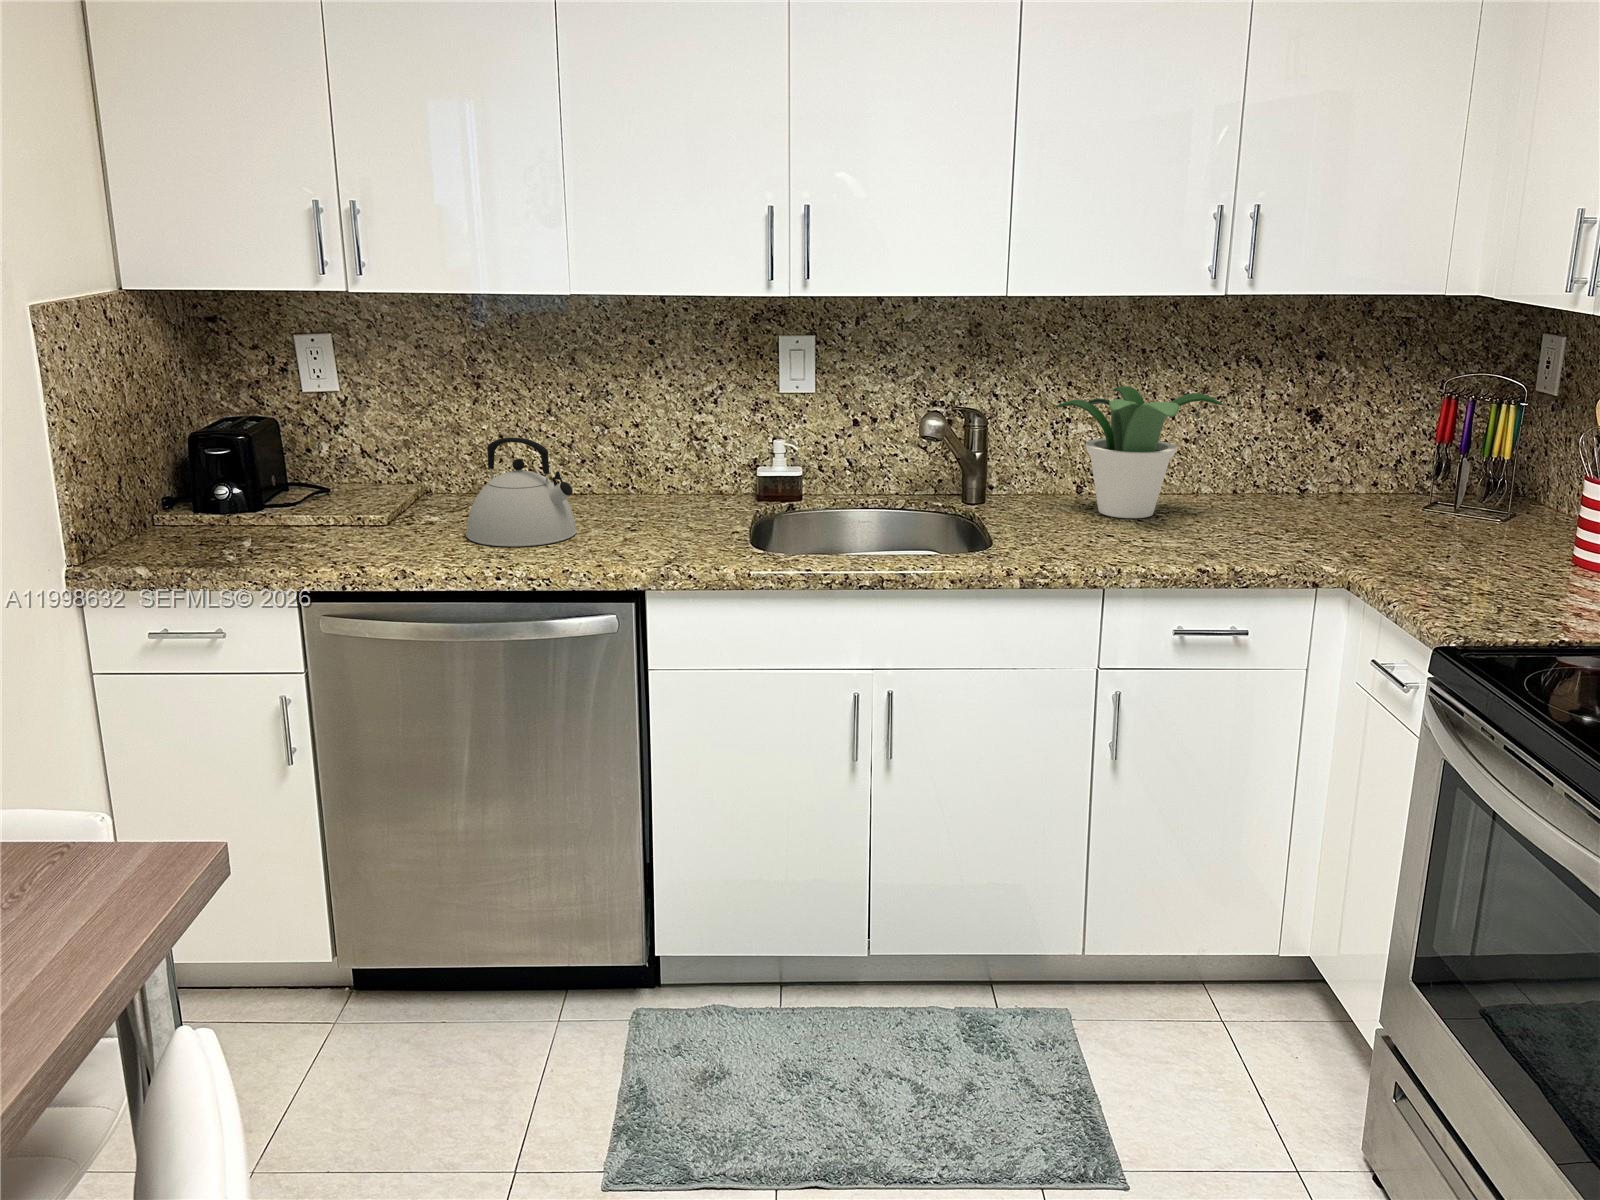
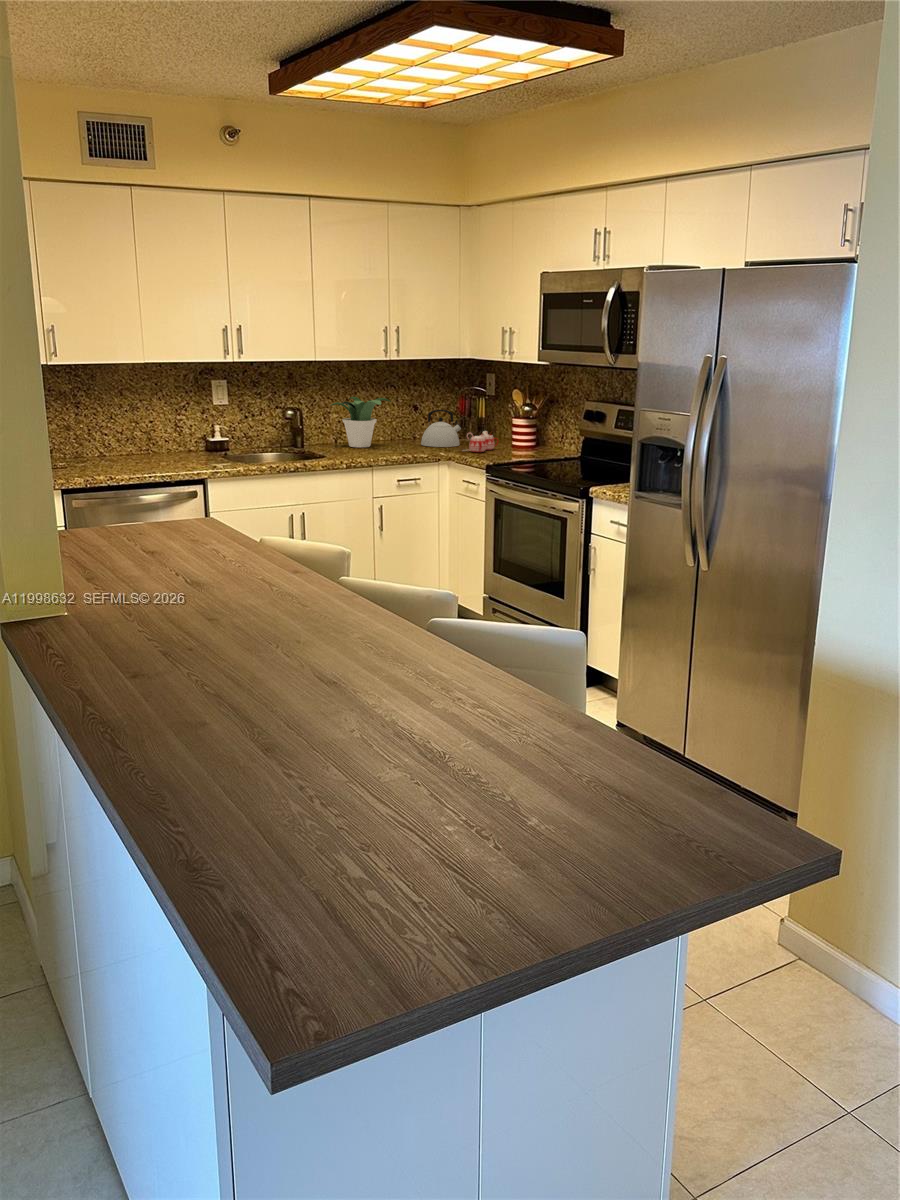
kettle: present [466,437,577,546] -> present [421,410,462,447]
mug: none [1394,510,1522,576] -> present [463,431,498,452]

